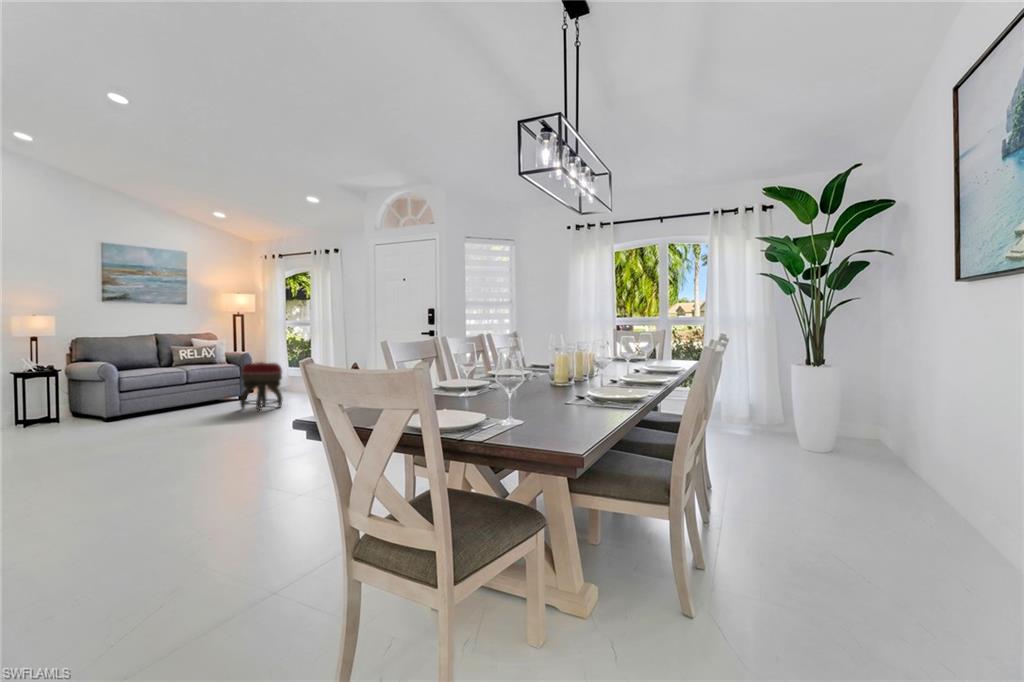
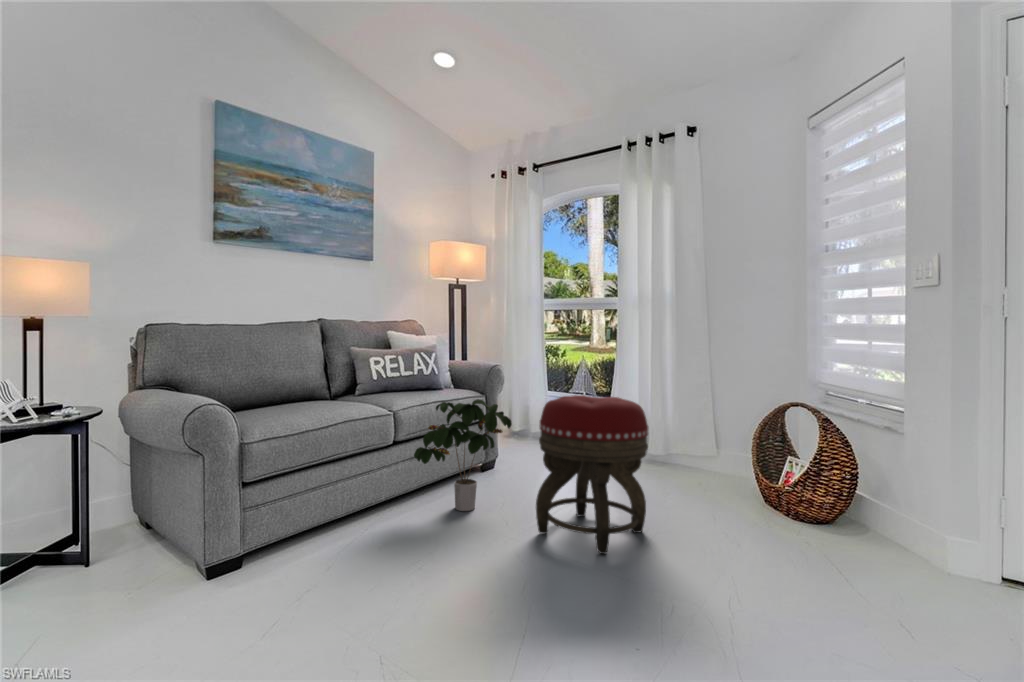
potted plant: none [196,366,241,407] -> present [414,399,512,511]

